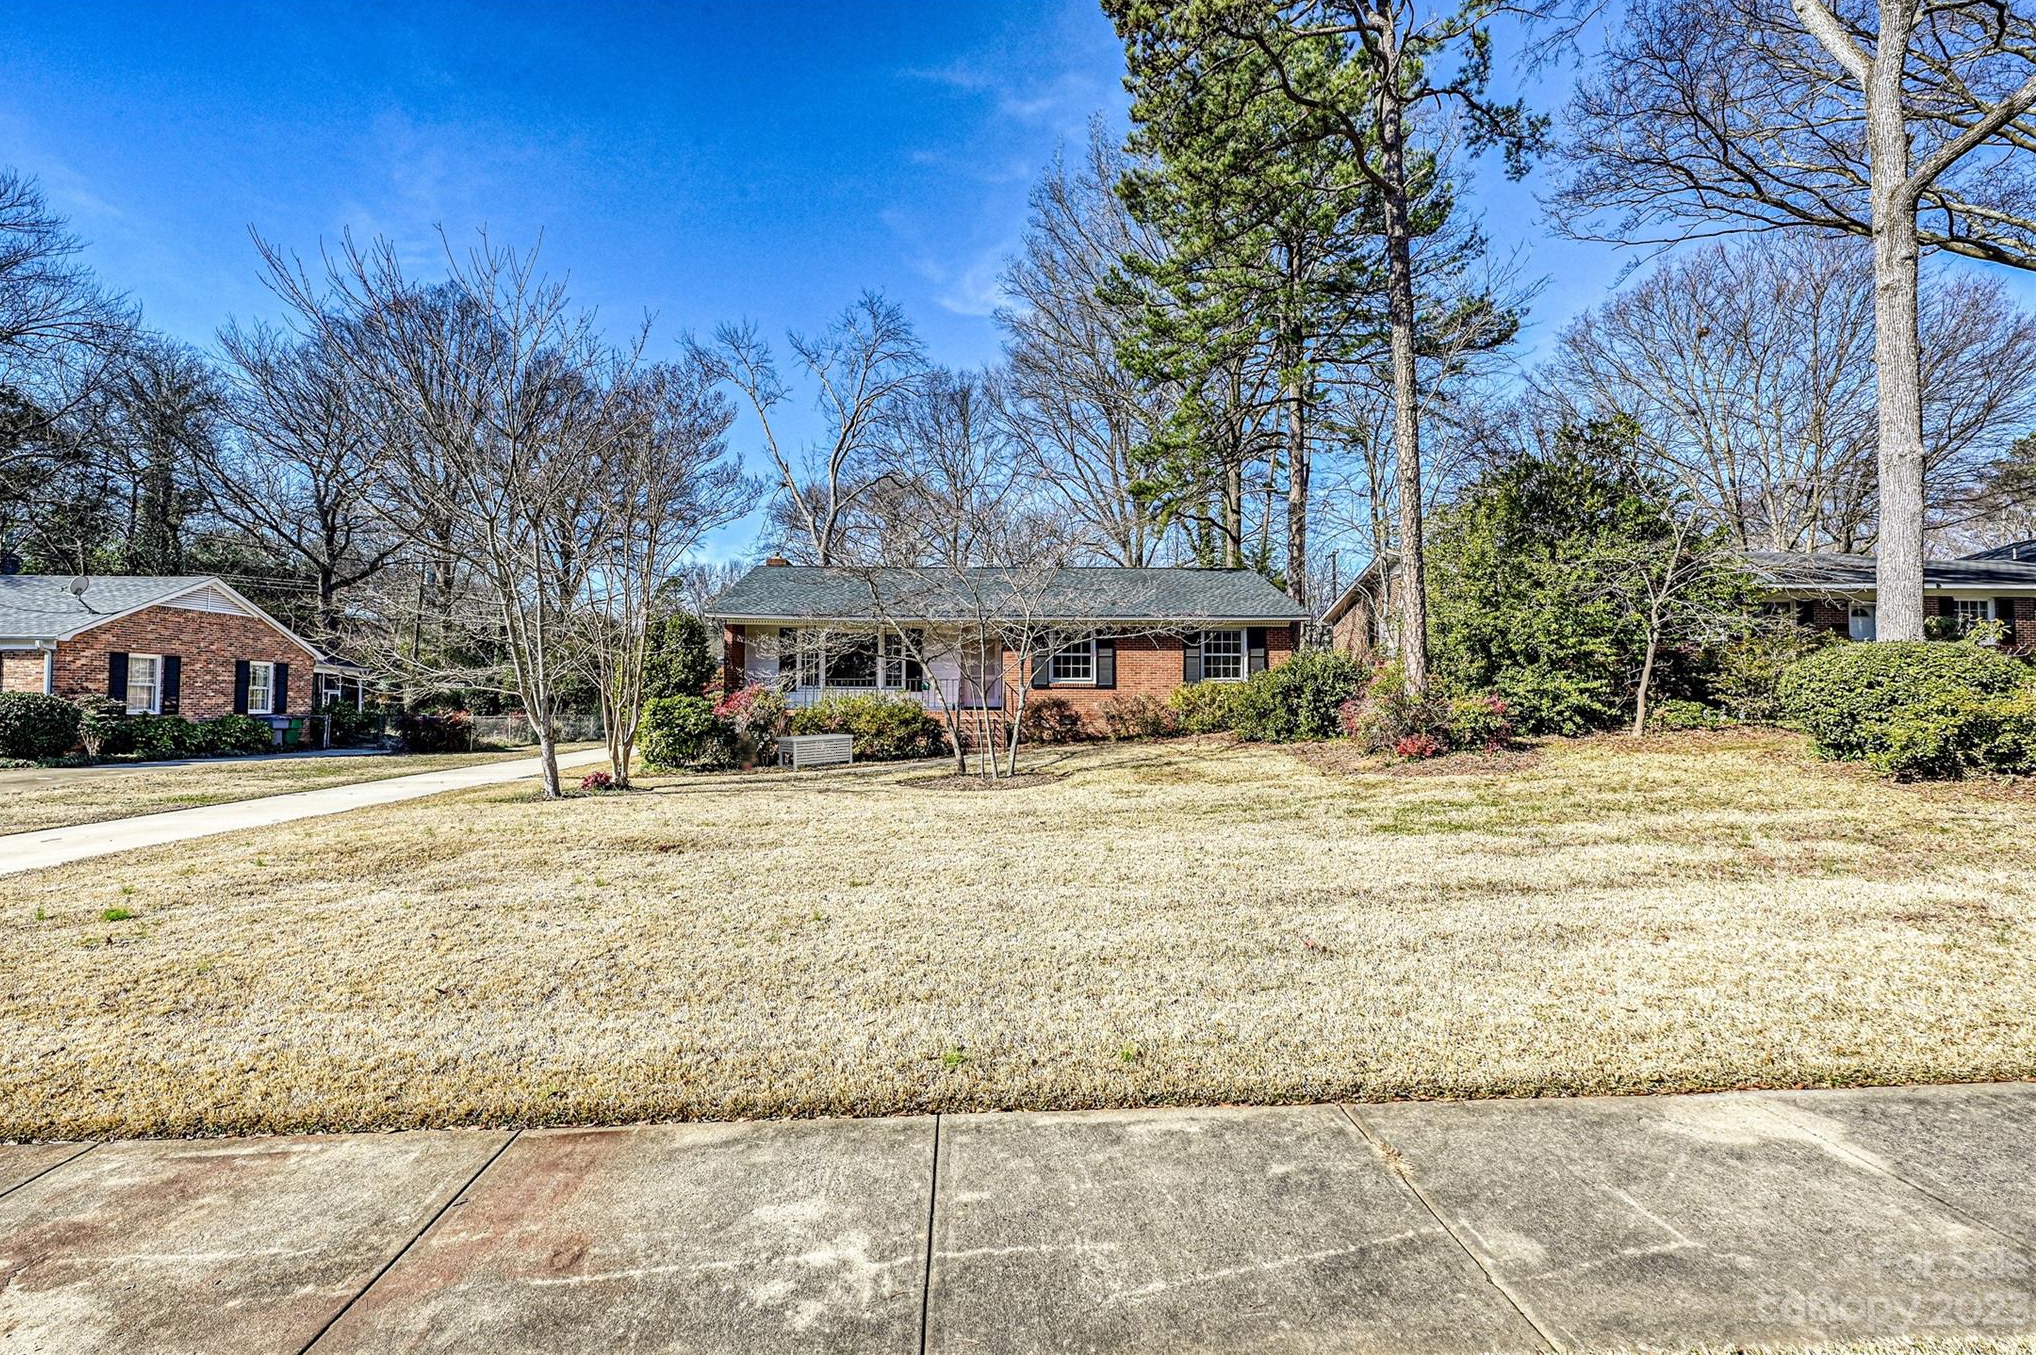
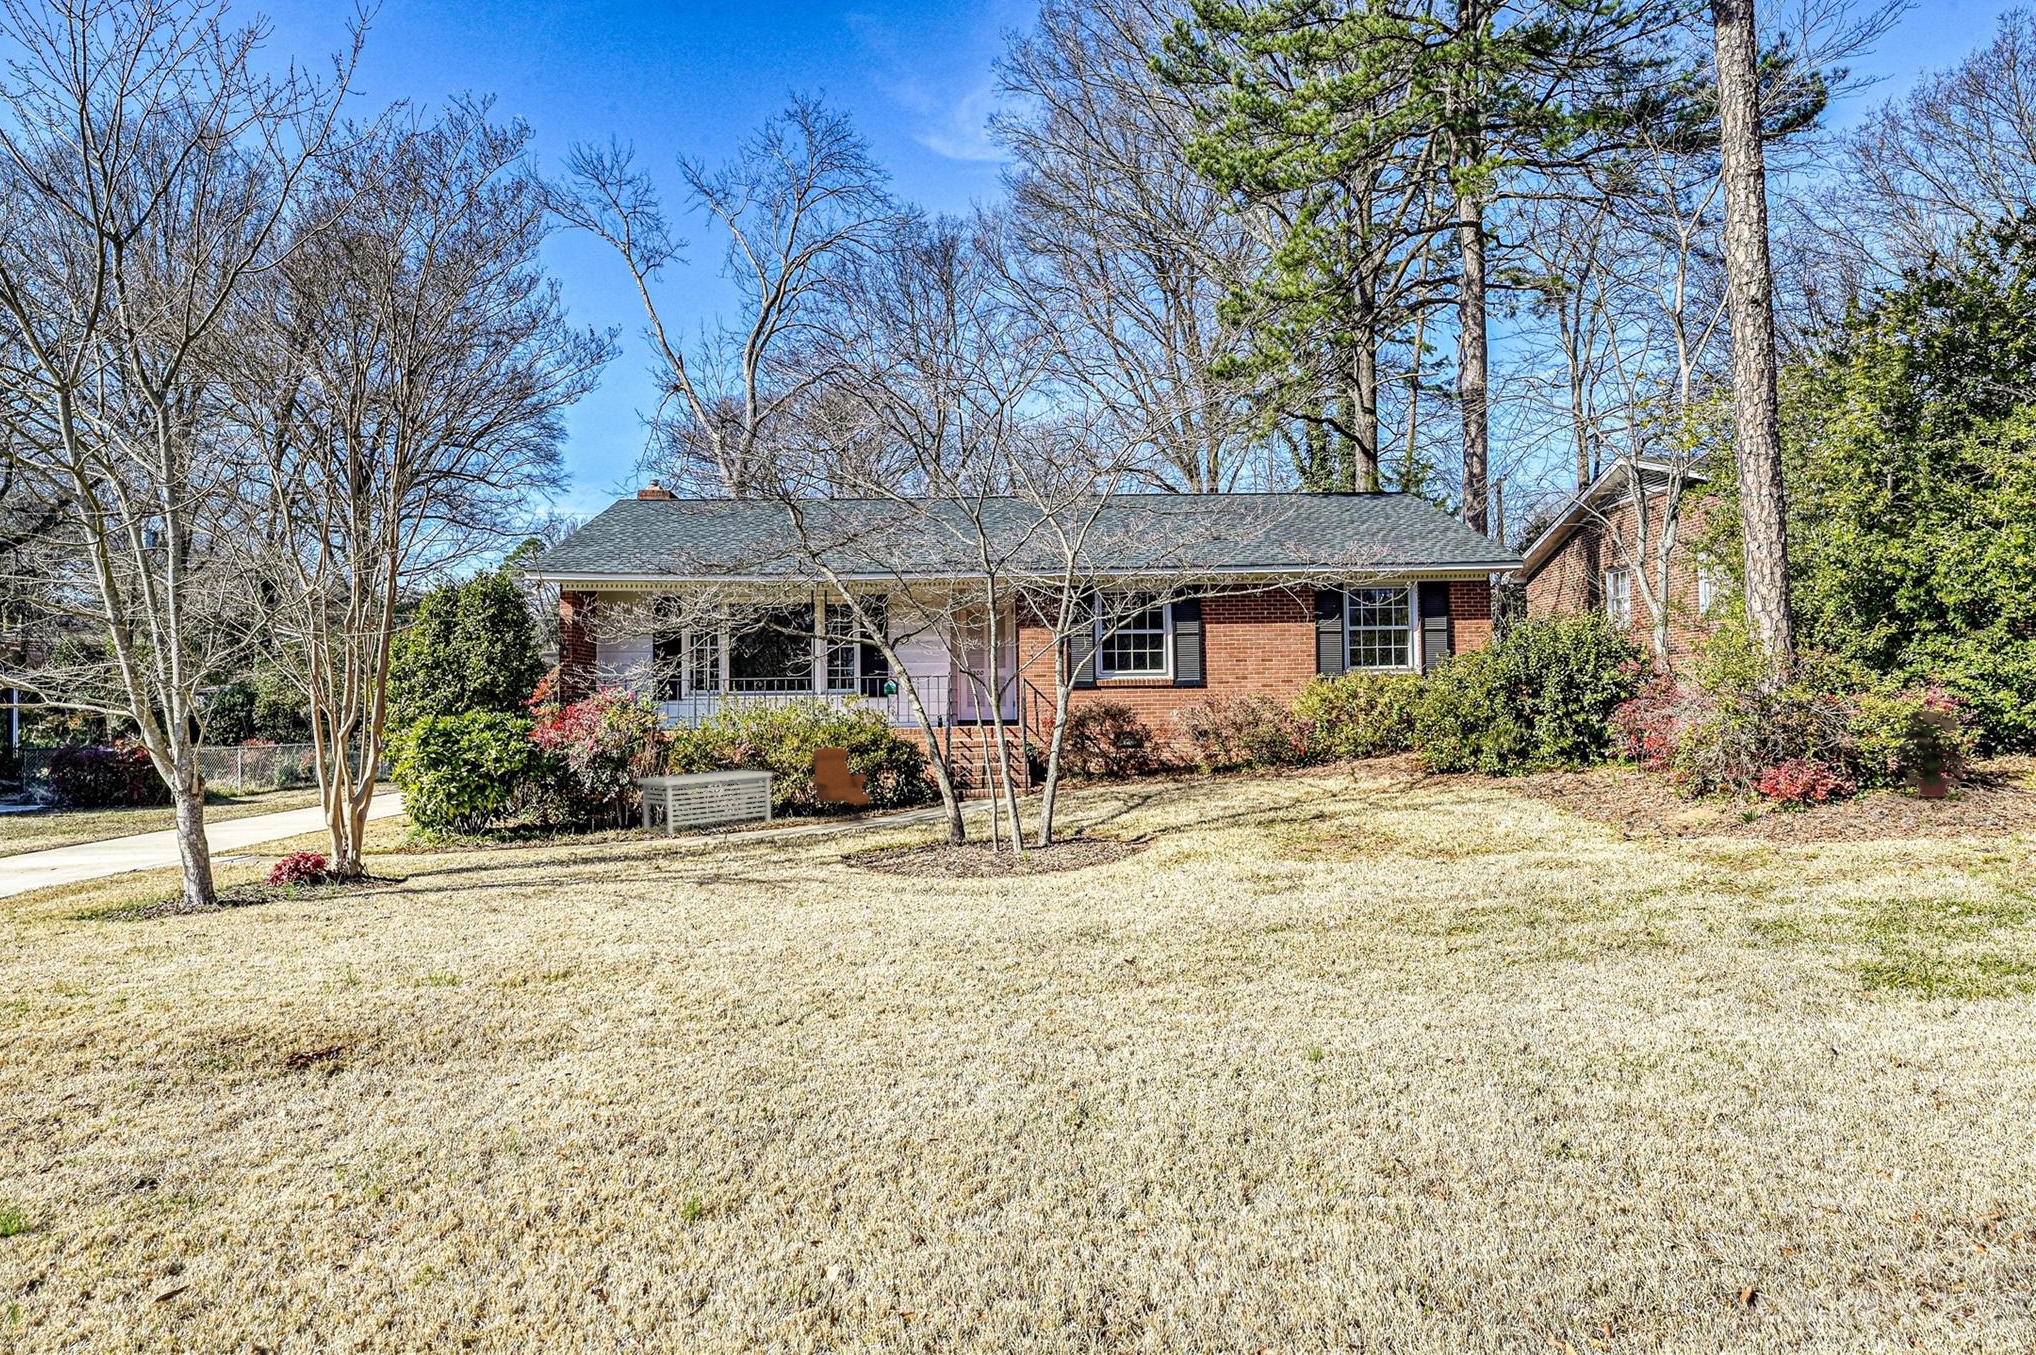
lounge chair: none [874,721,912,765] -> present [809,747,871,823]
decorative plant: present [736,732,757,770] -> present [1894,711,1963,797]

